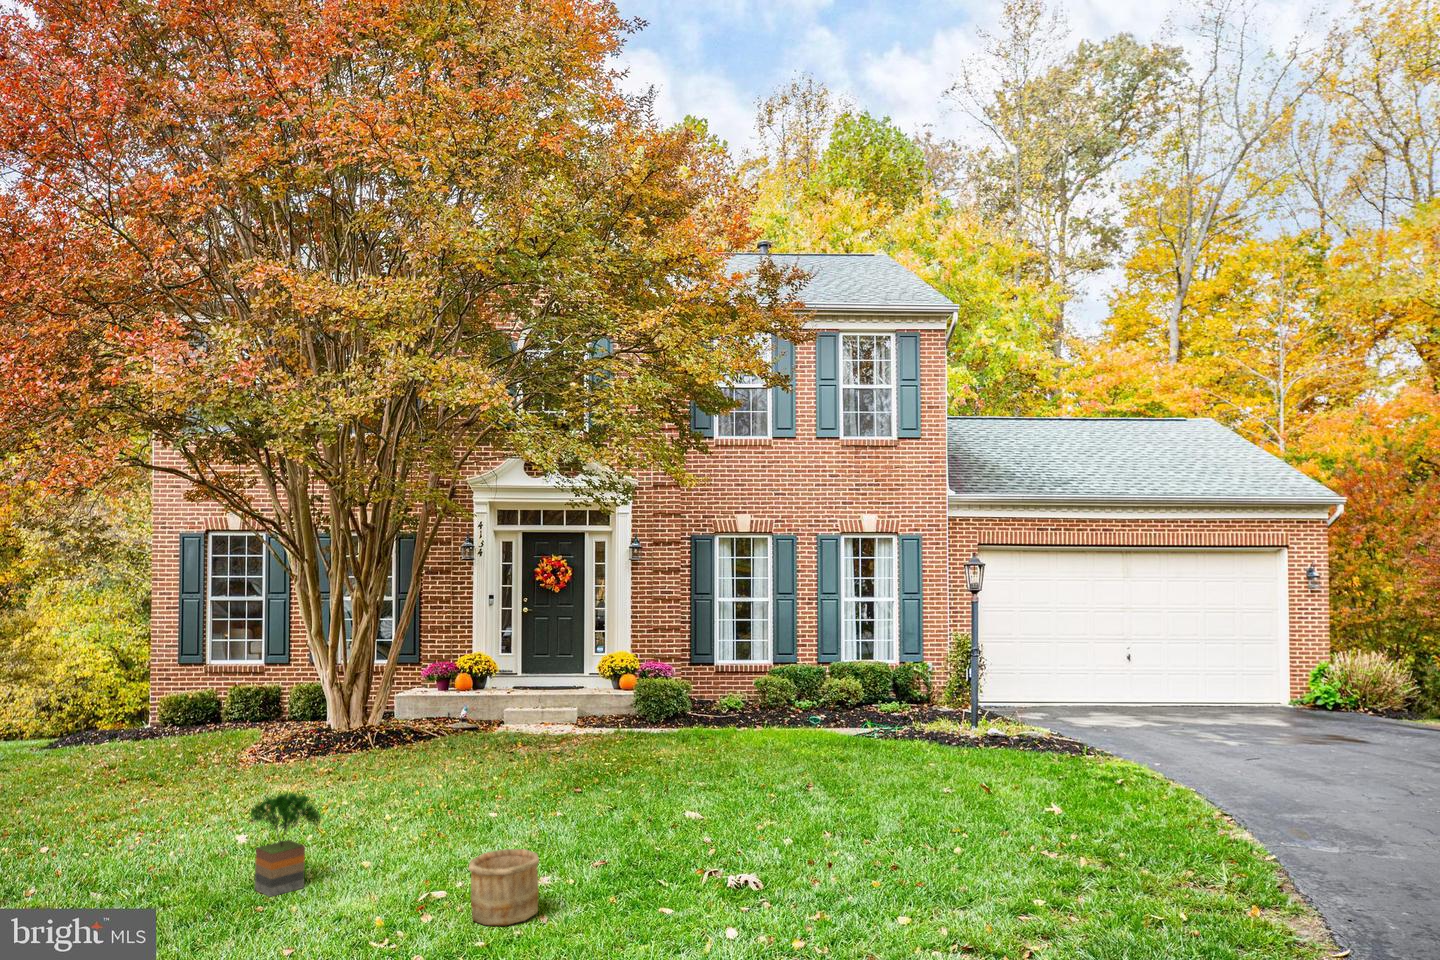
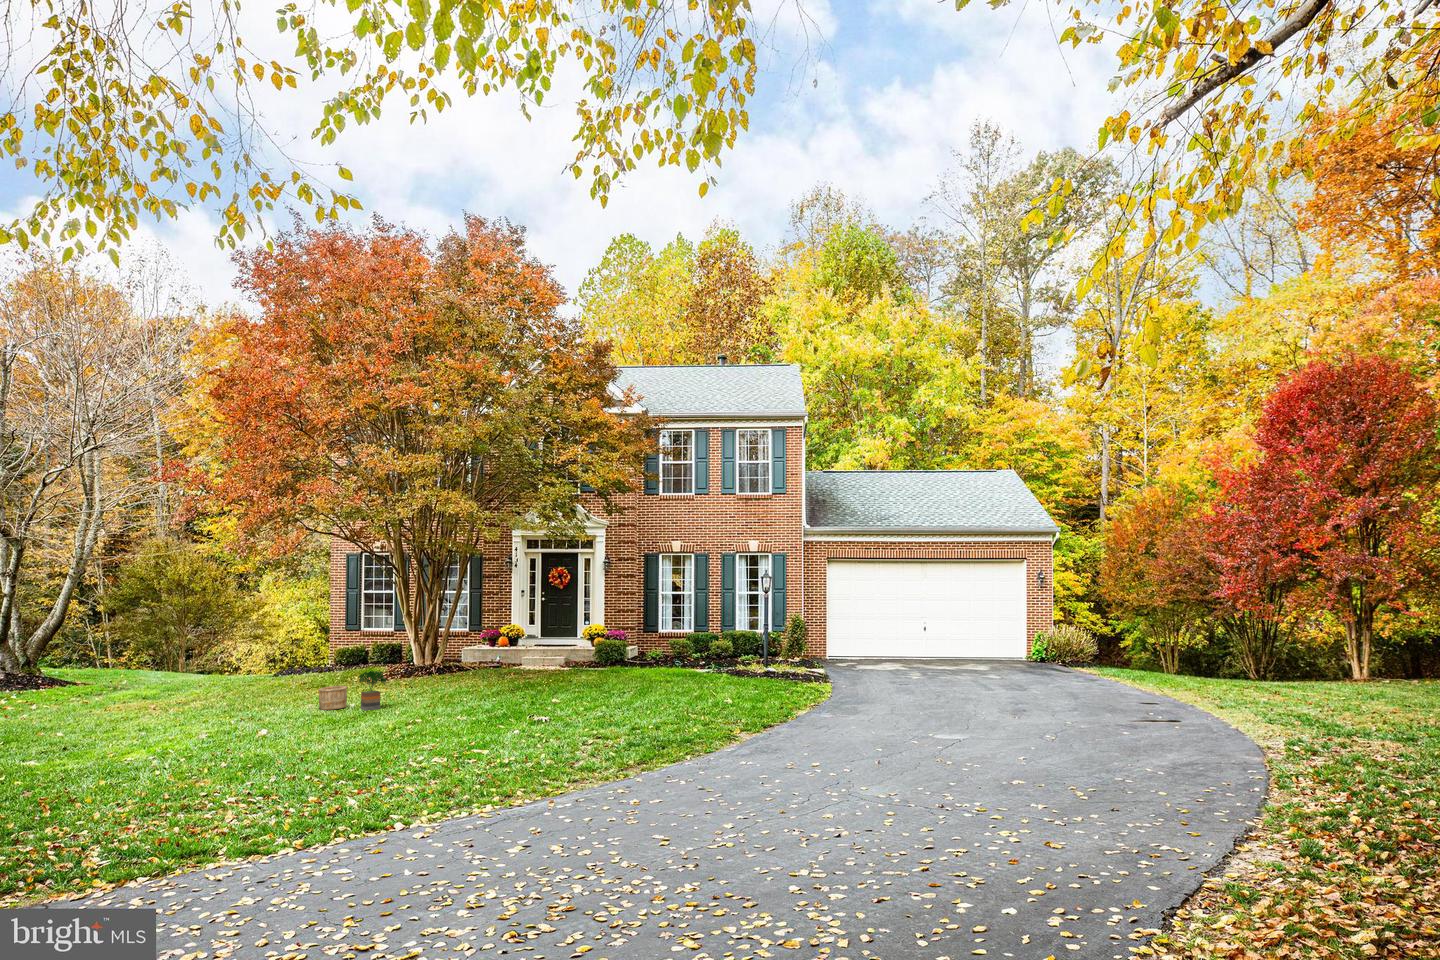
wooden bucket: present [469,849,539,925] -> present [318,686,347,710]

